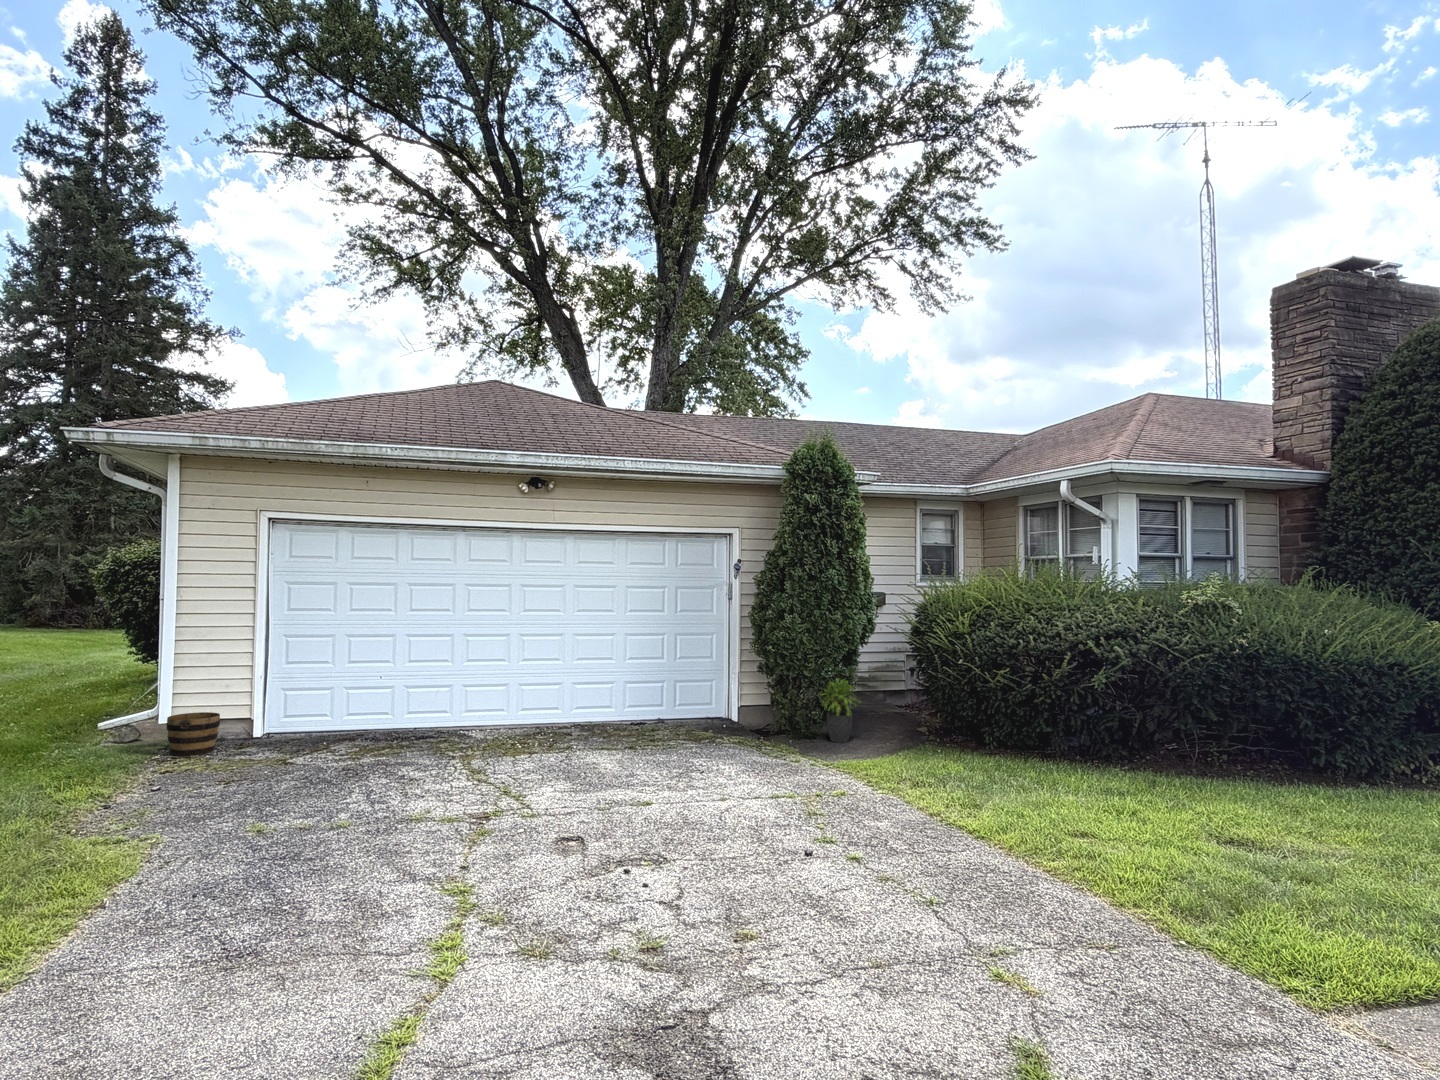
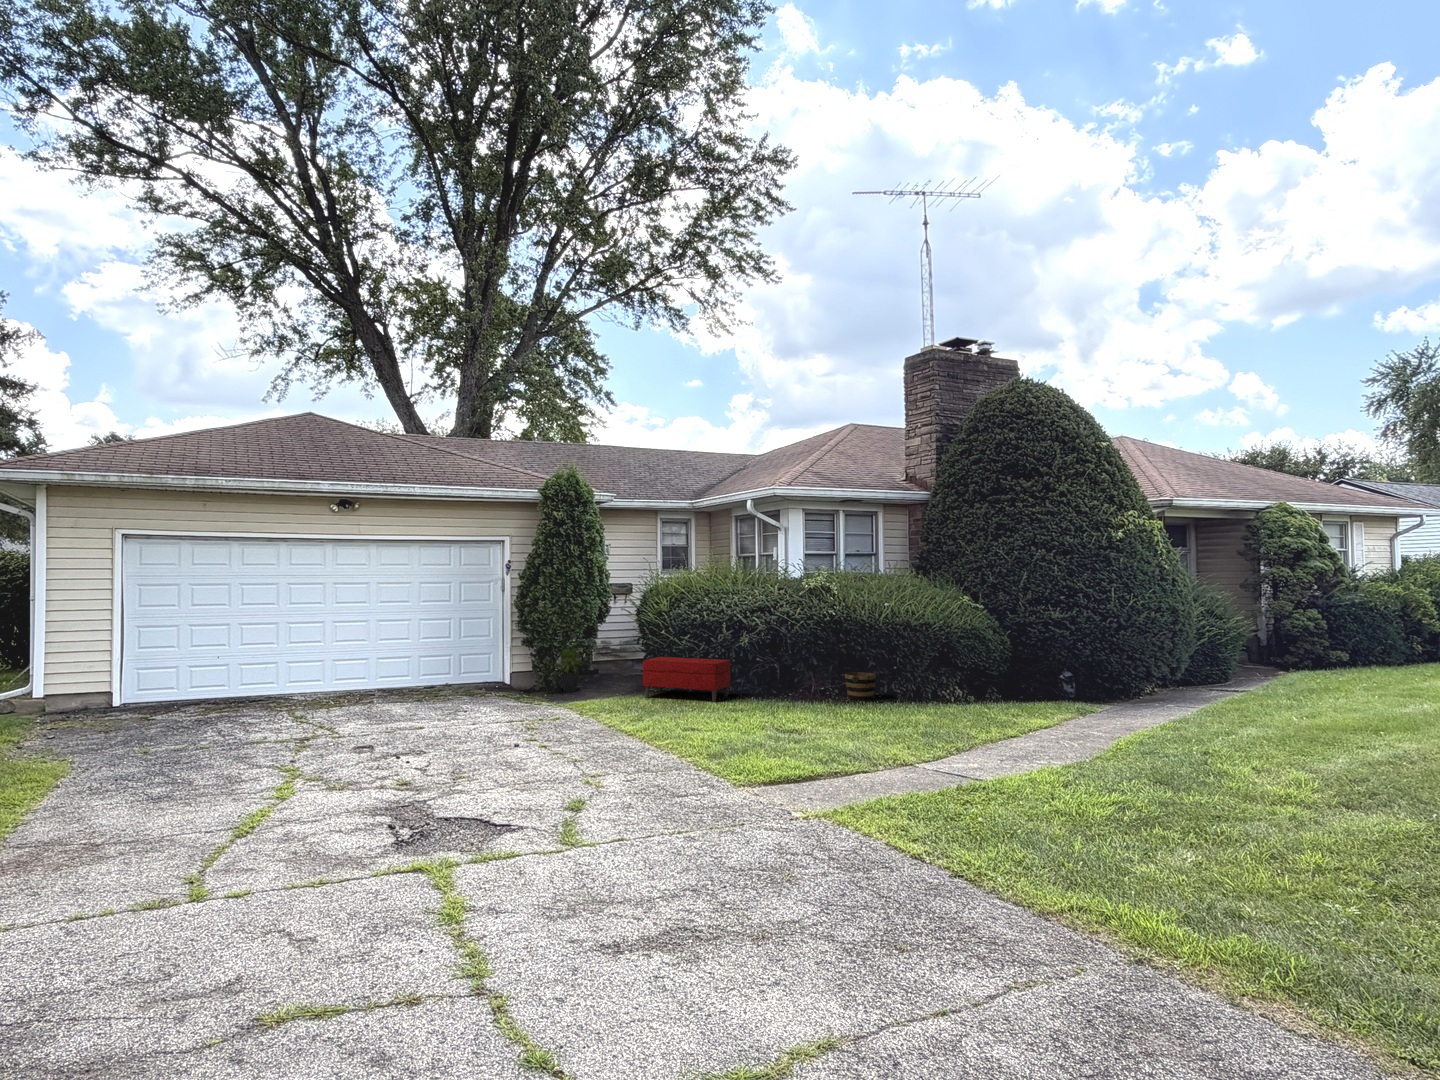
bench: none [959,698,1094,775] -> present [643,657,730,702]
bucket: present [166,712,220,756] -> present [845,672,876,700]

